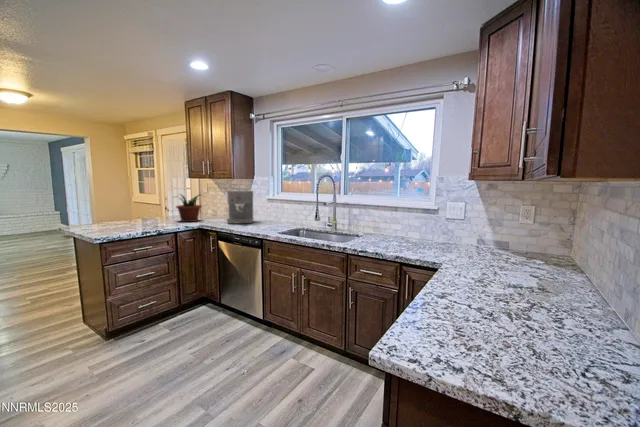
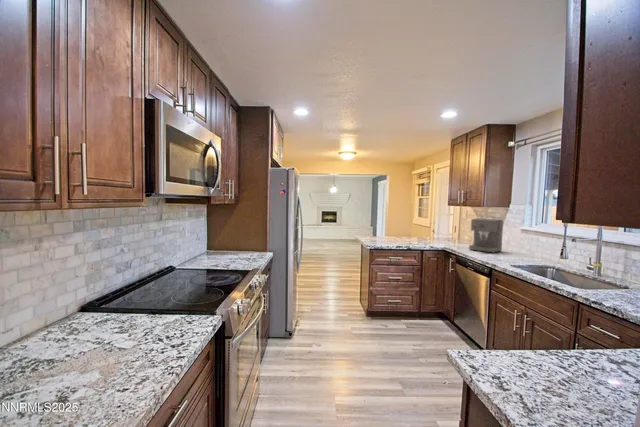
potted plant: present [176,195,202,222] -> none [428,219,455,244]

